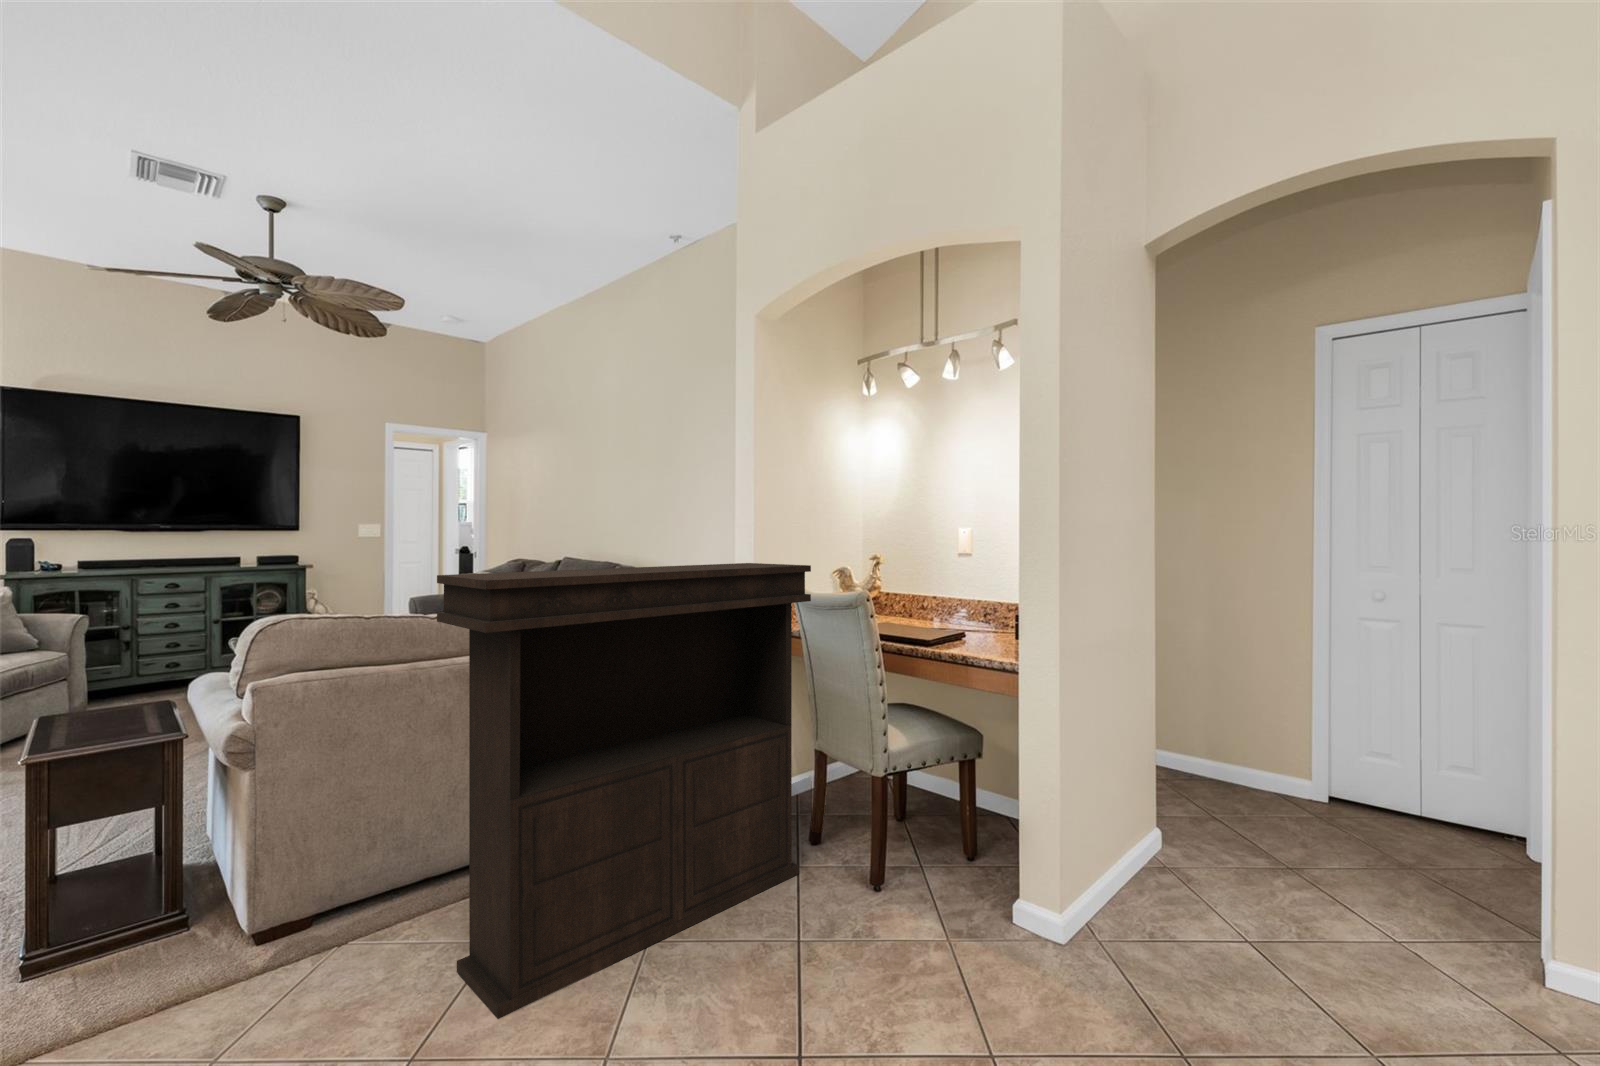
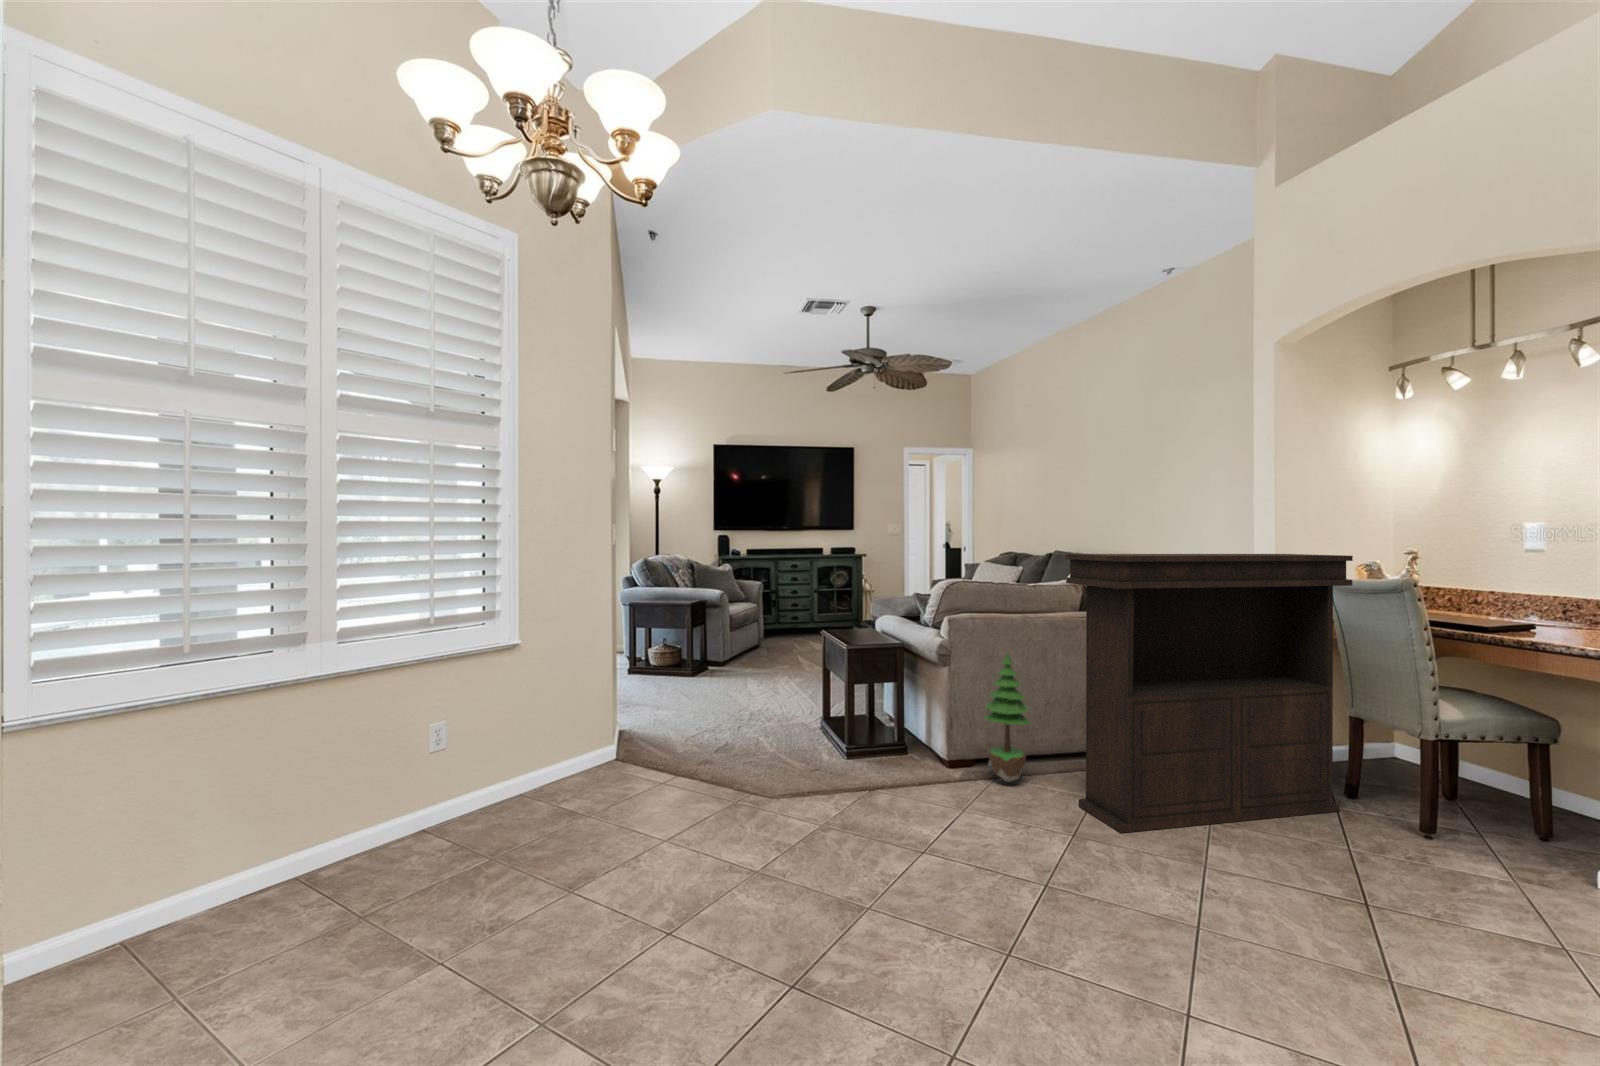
potted tree: none [310,735,399,949] -> present [985,654,1030,783]

